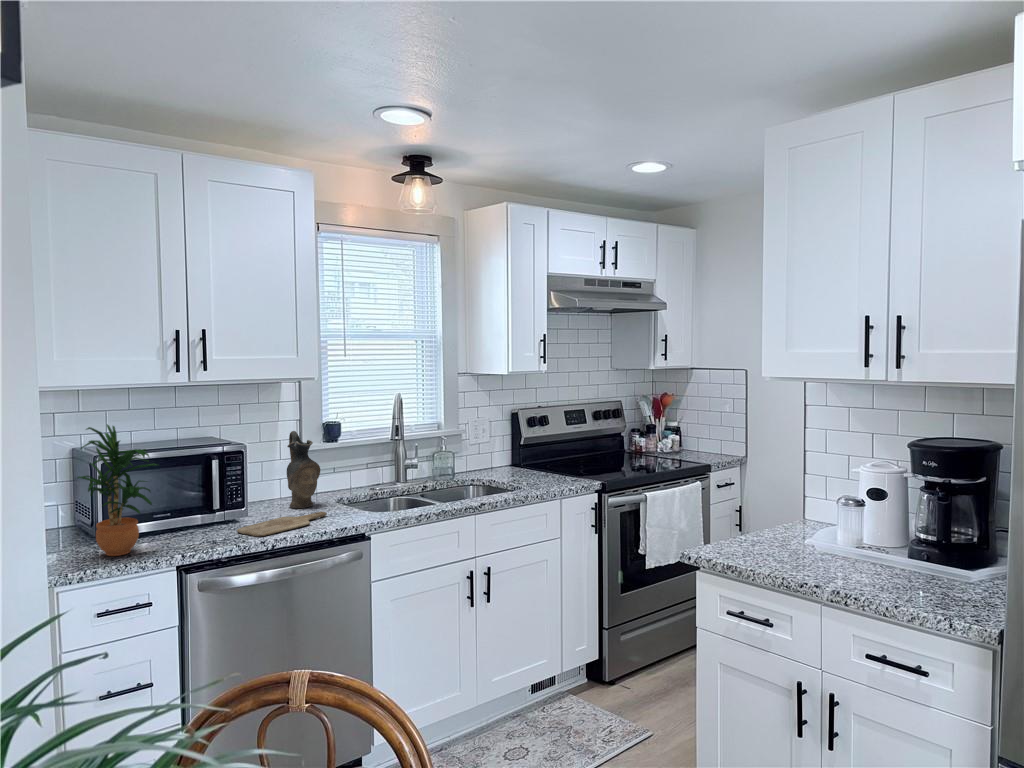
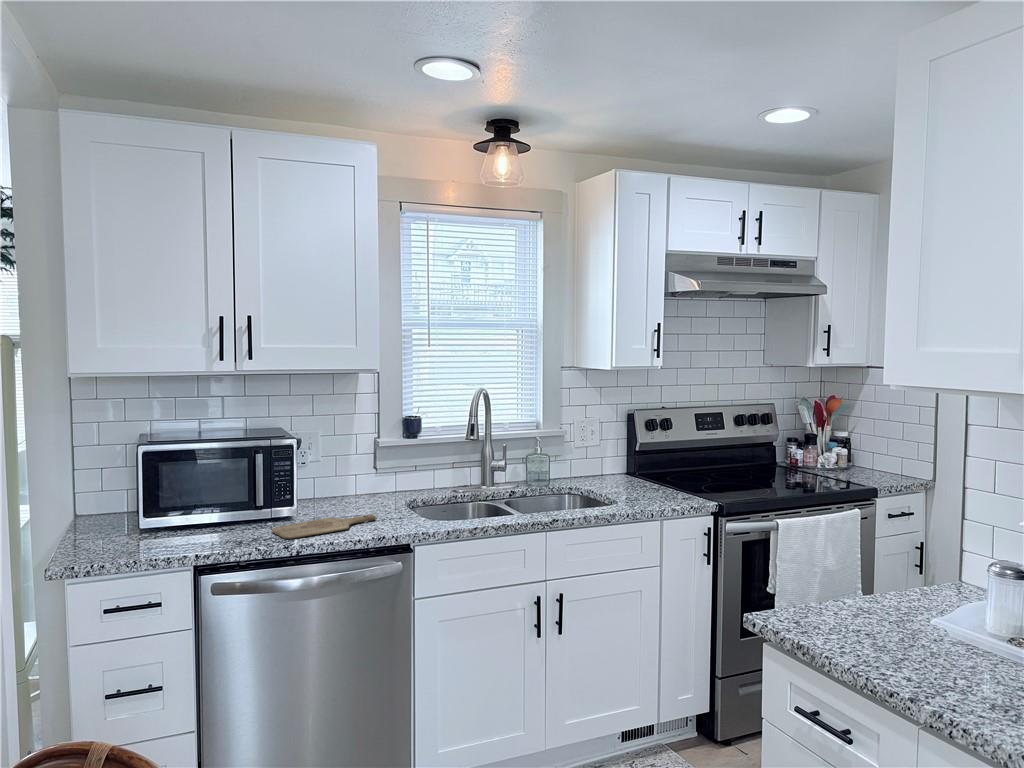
potted plant: present [78,424,158,556] -> none [99,413,187,548]
ceramic pitcher: present [287,431,320,508] -> none [350,425,384,508]

